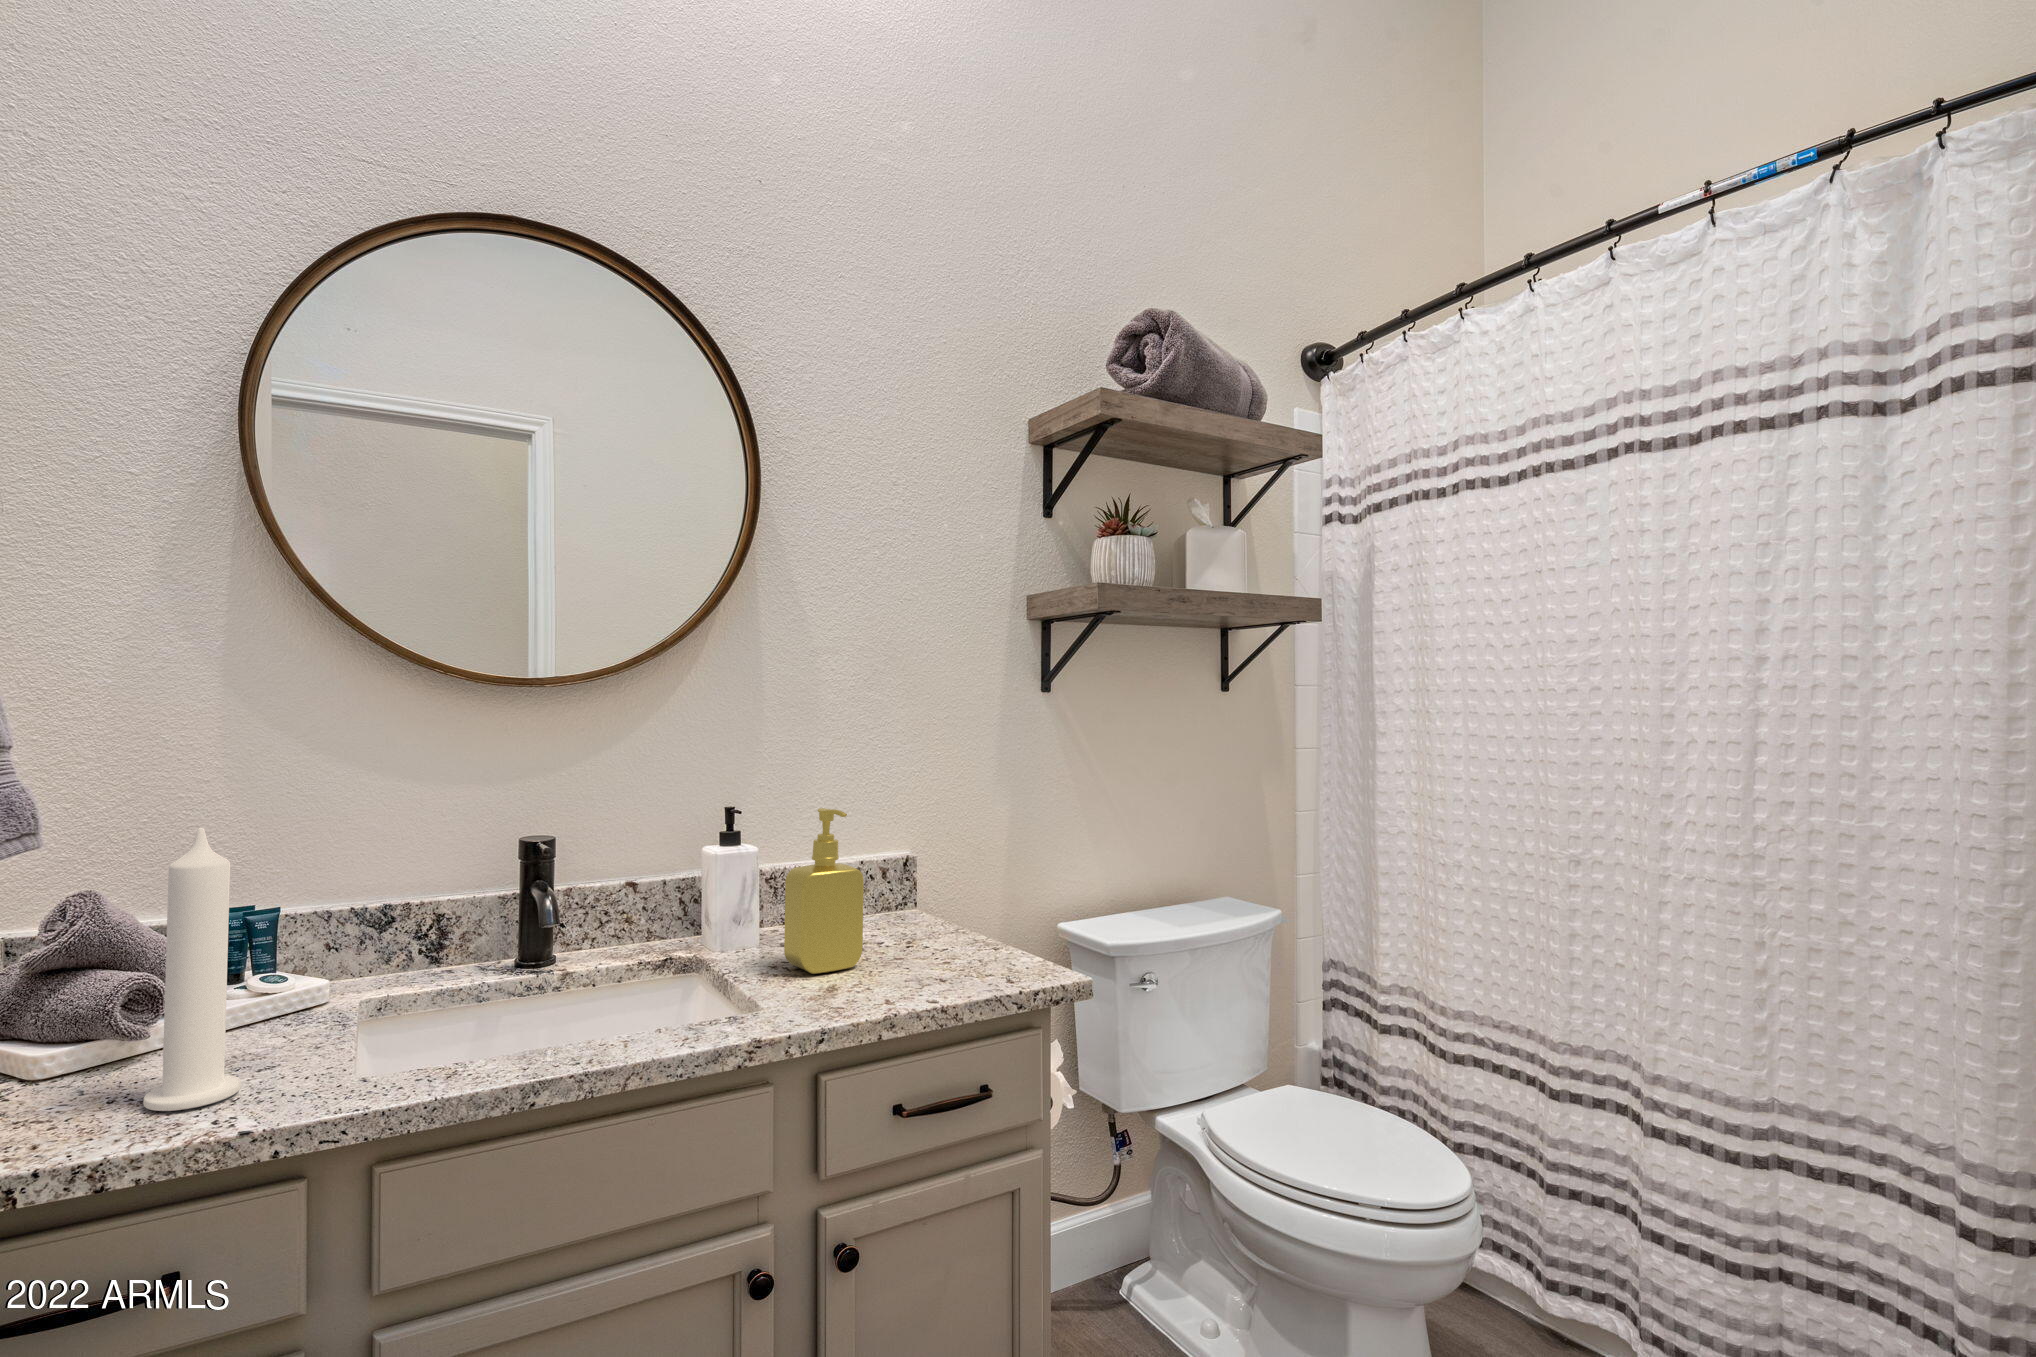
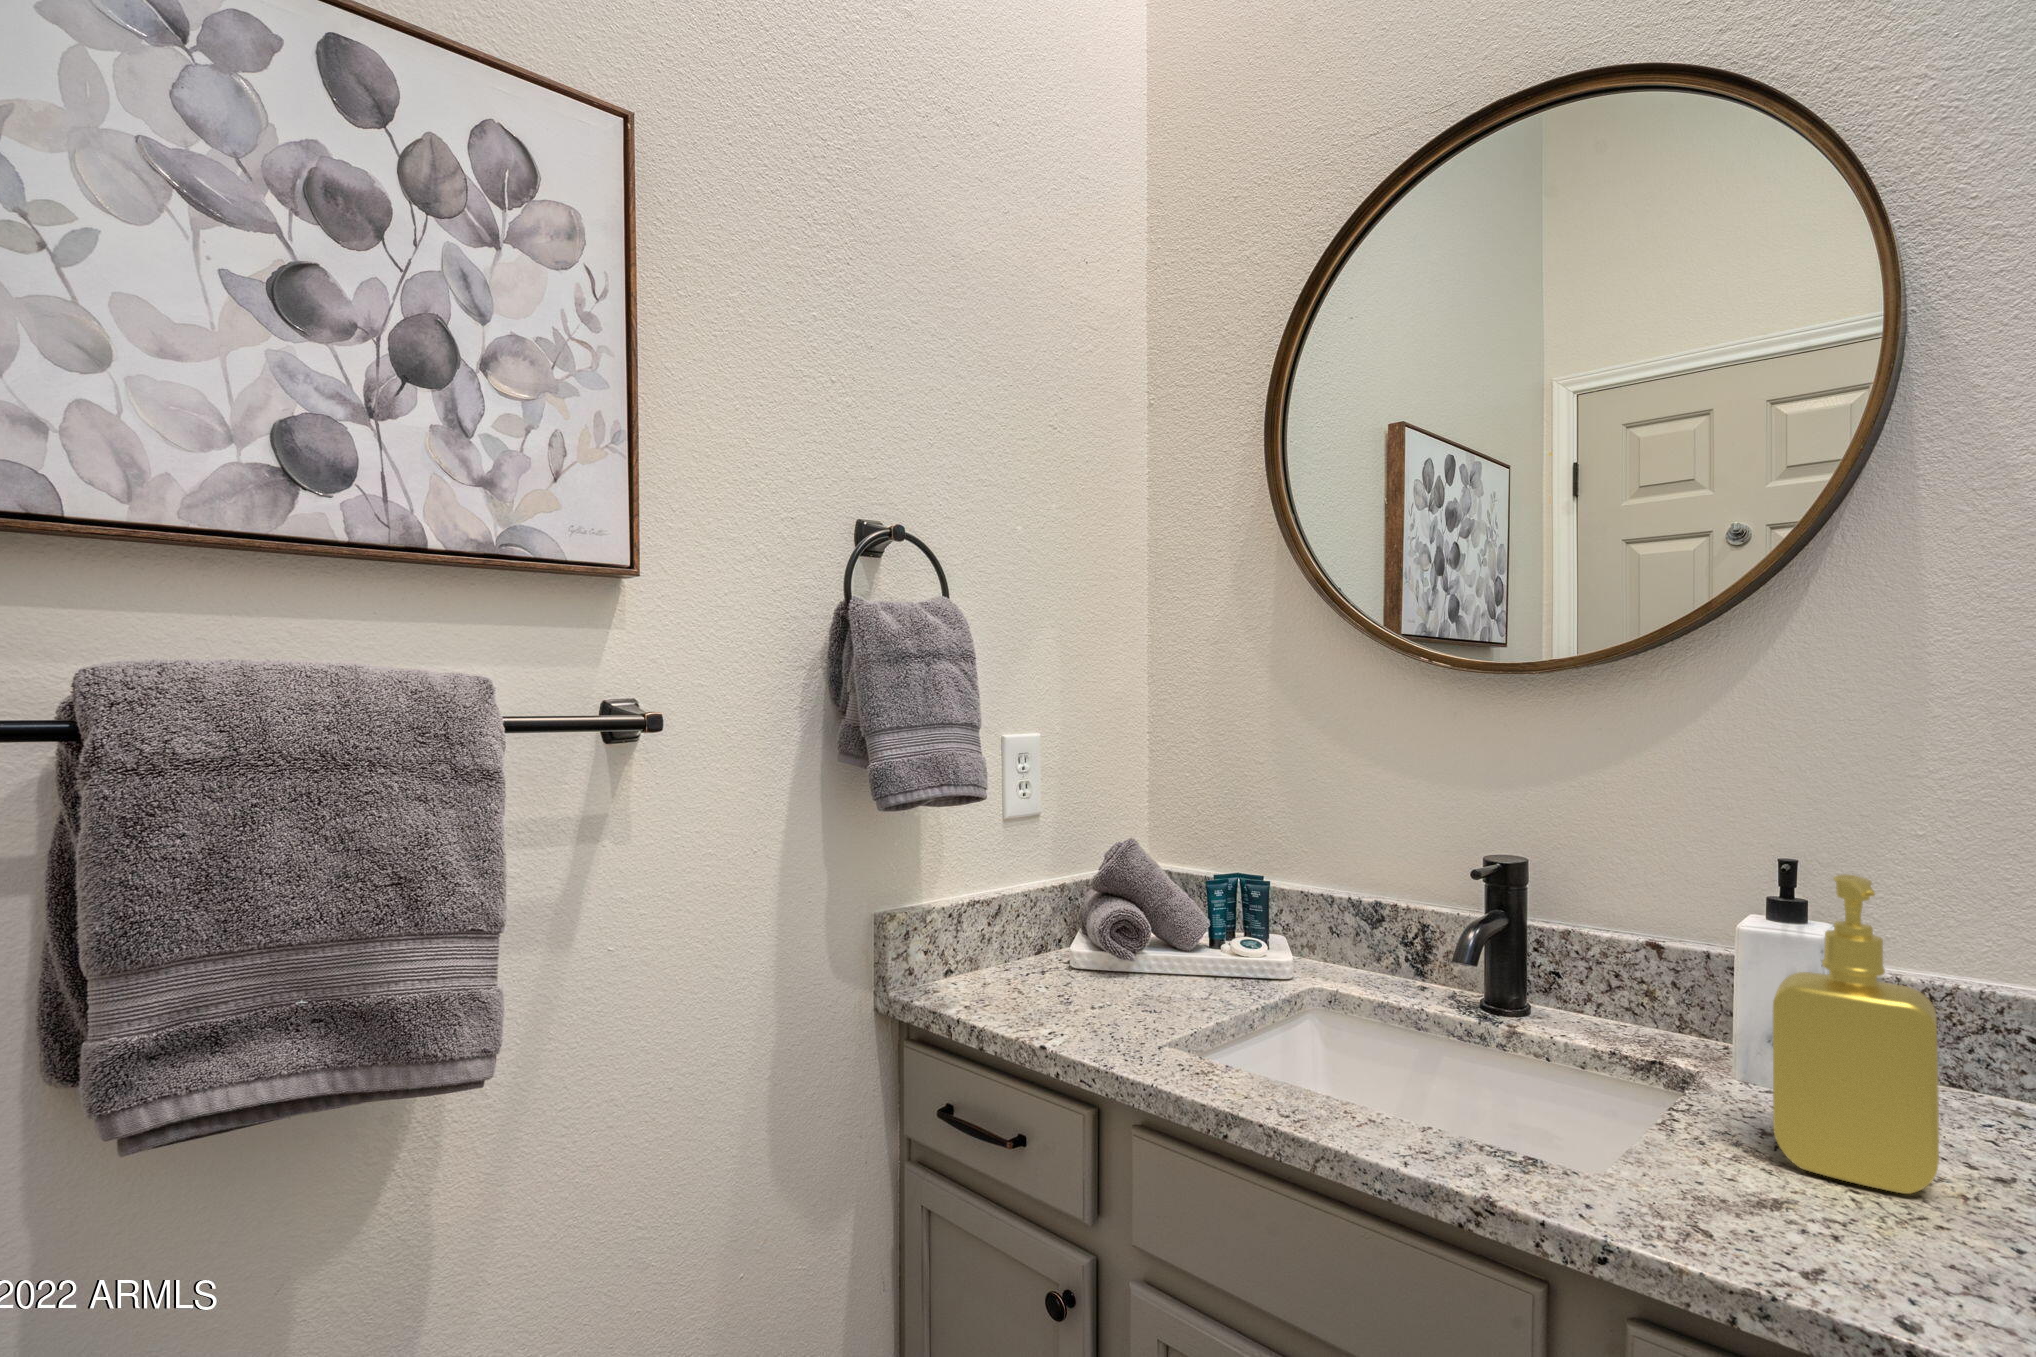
candle: present [143,828,241,1111] -> none [1054,790,1116,1021]

